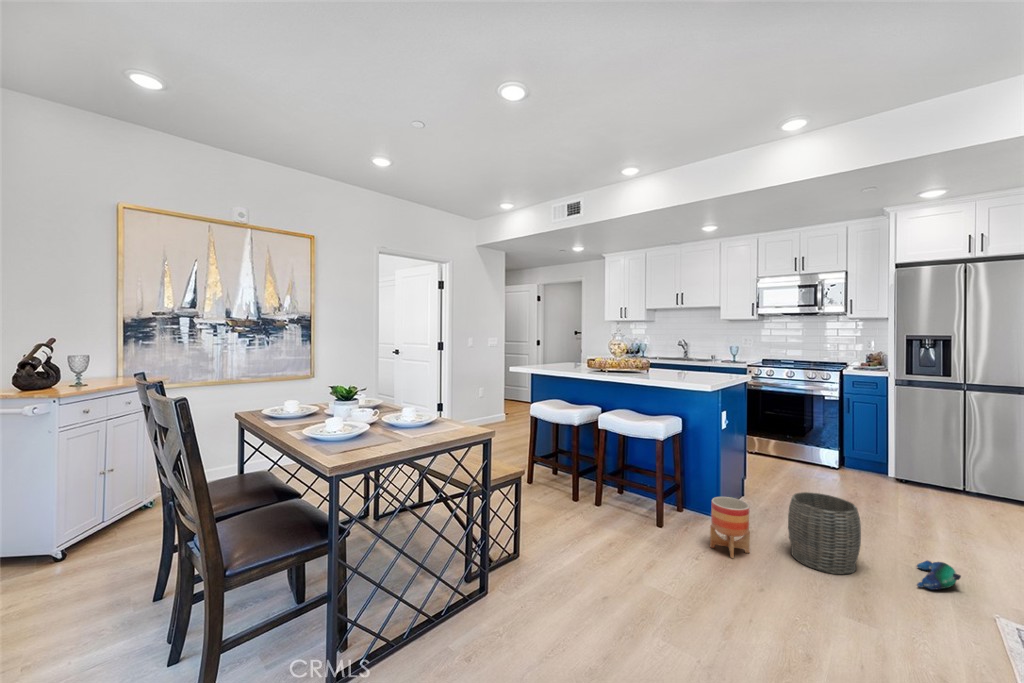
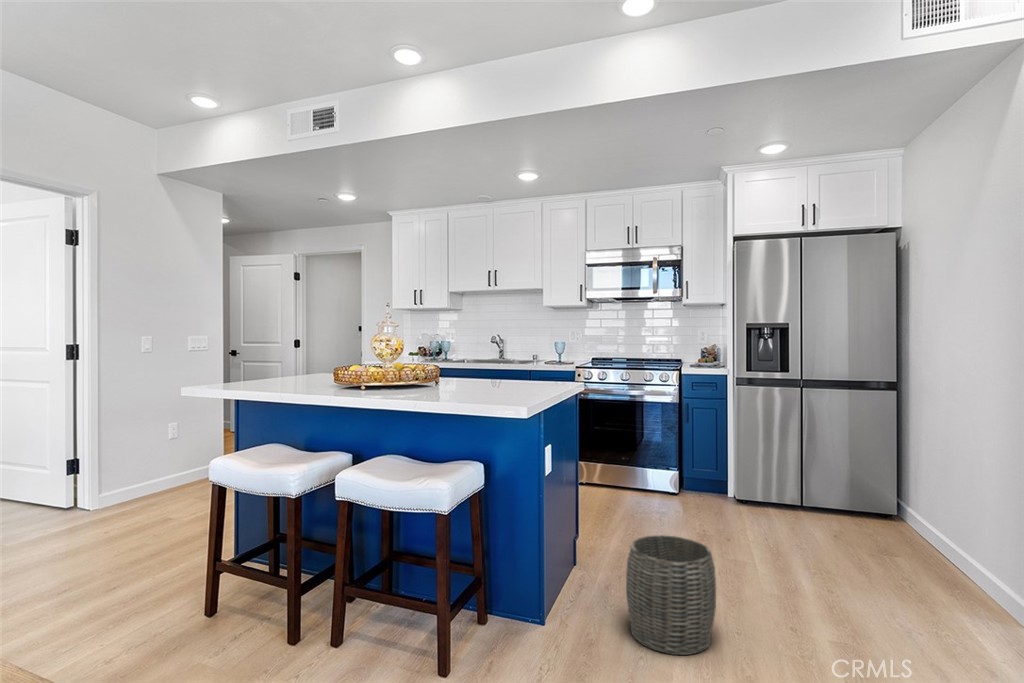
planter: present [710,497,750,558] -> none [520,558,576,658]
plush toy: present [917,561,961,590] -> none [776,610,828,654]

